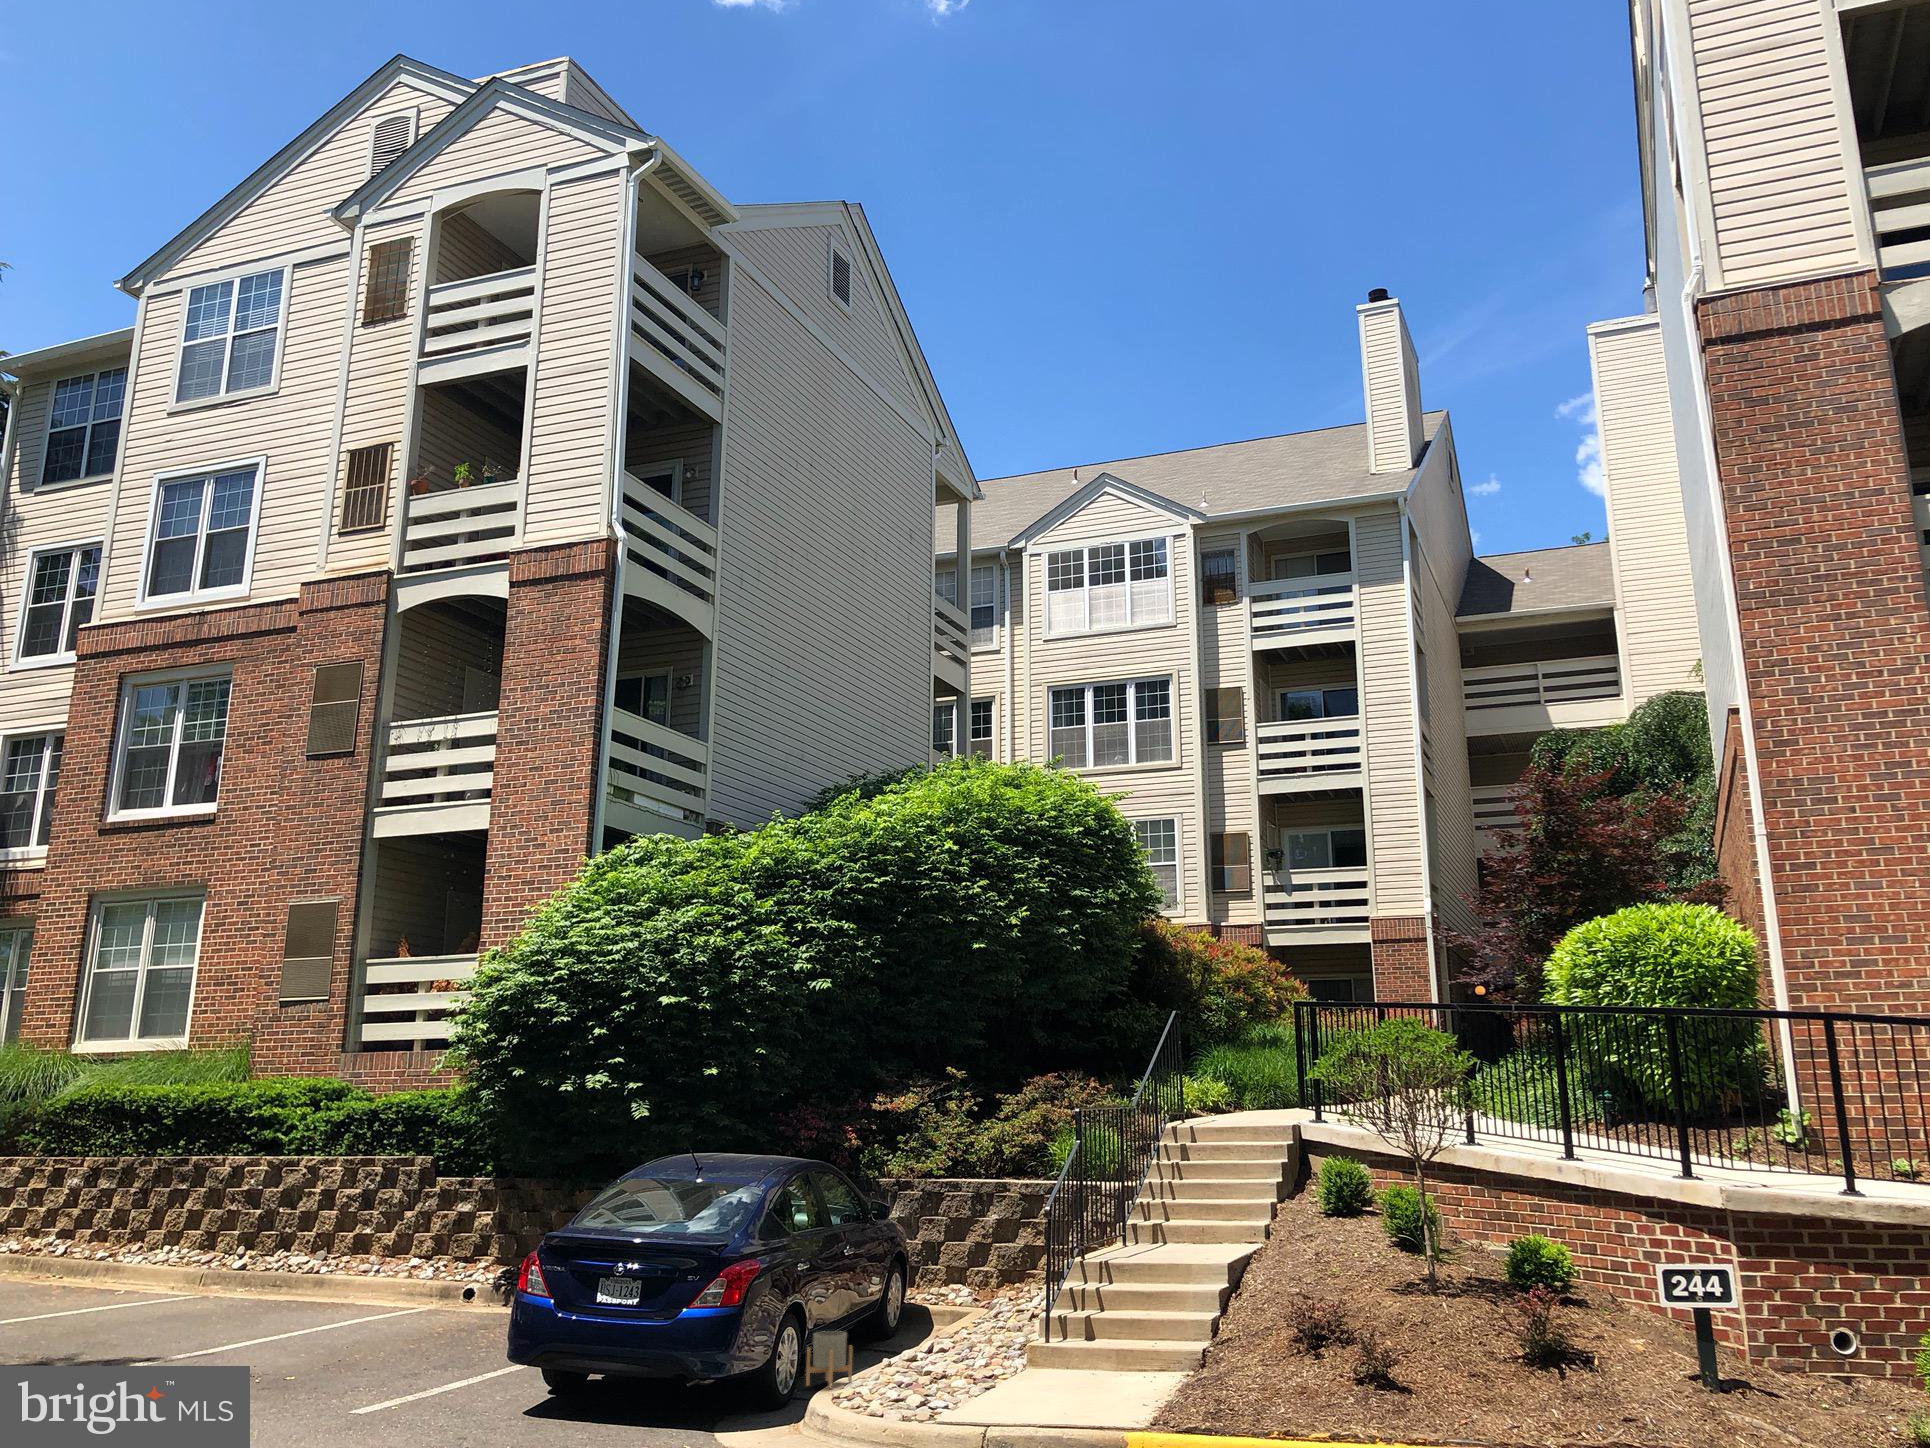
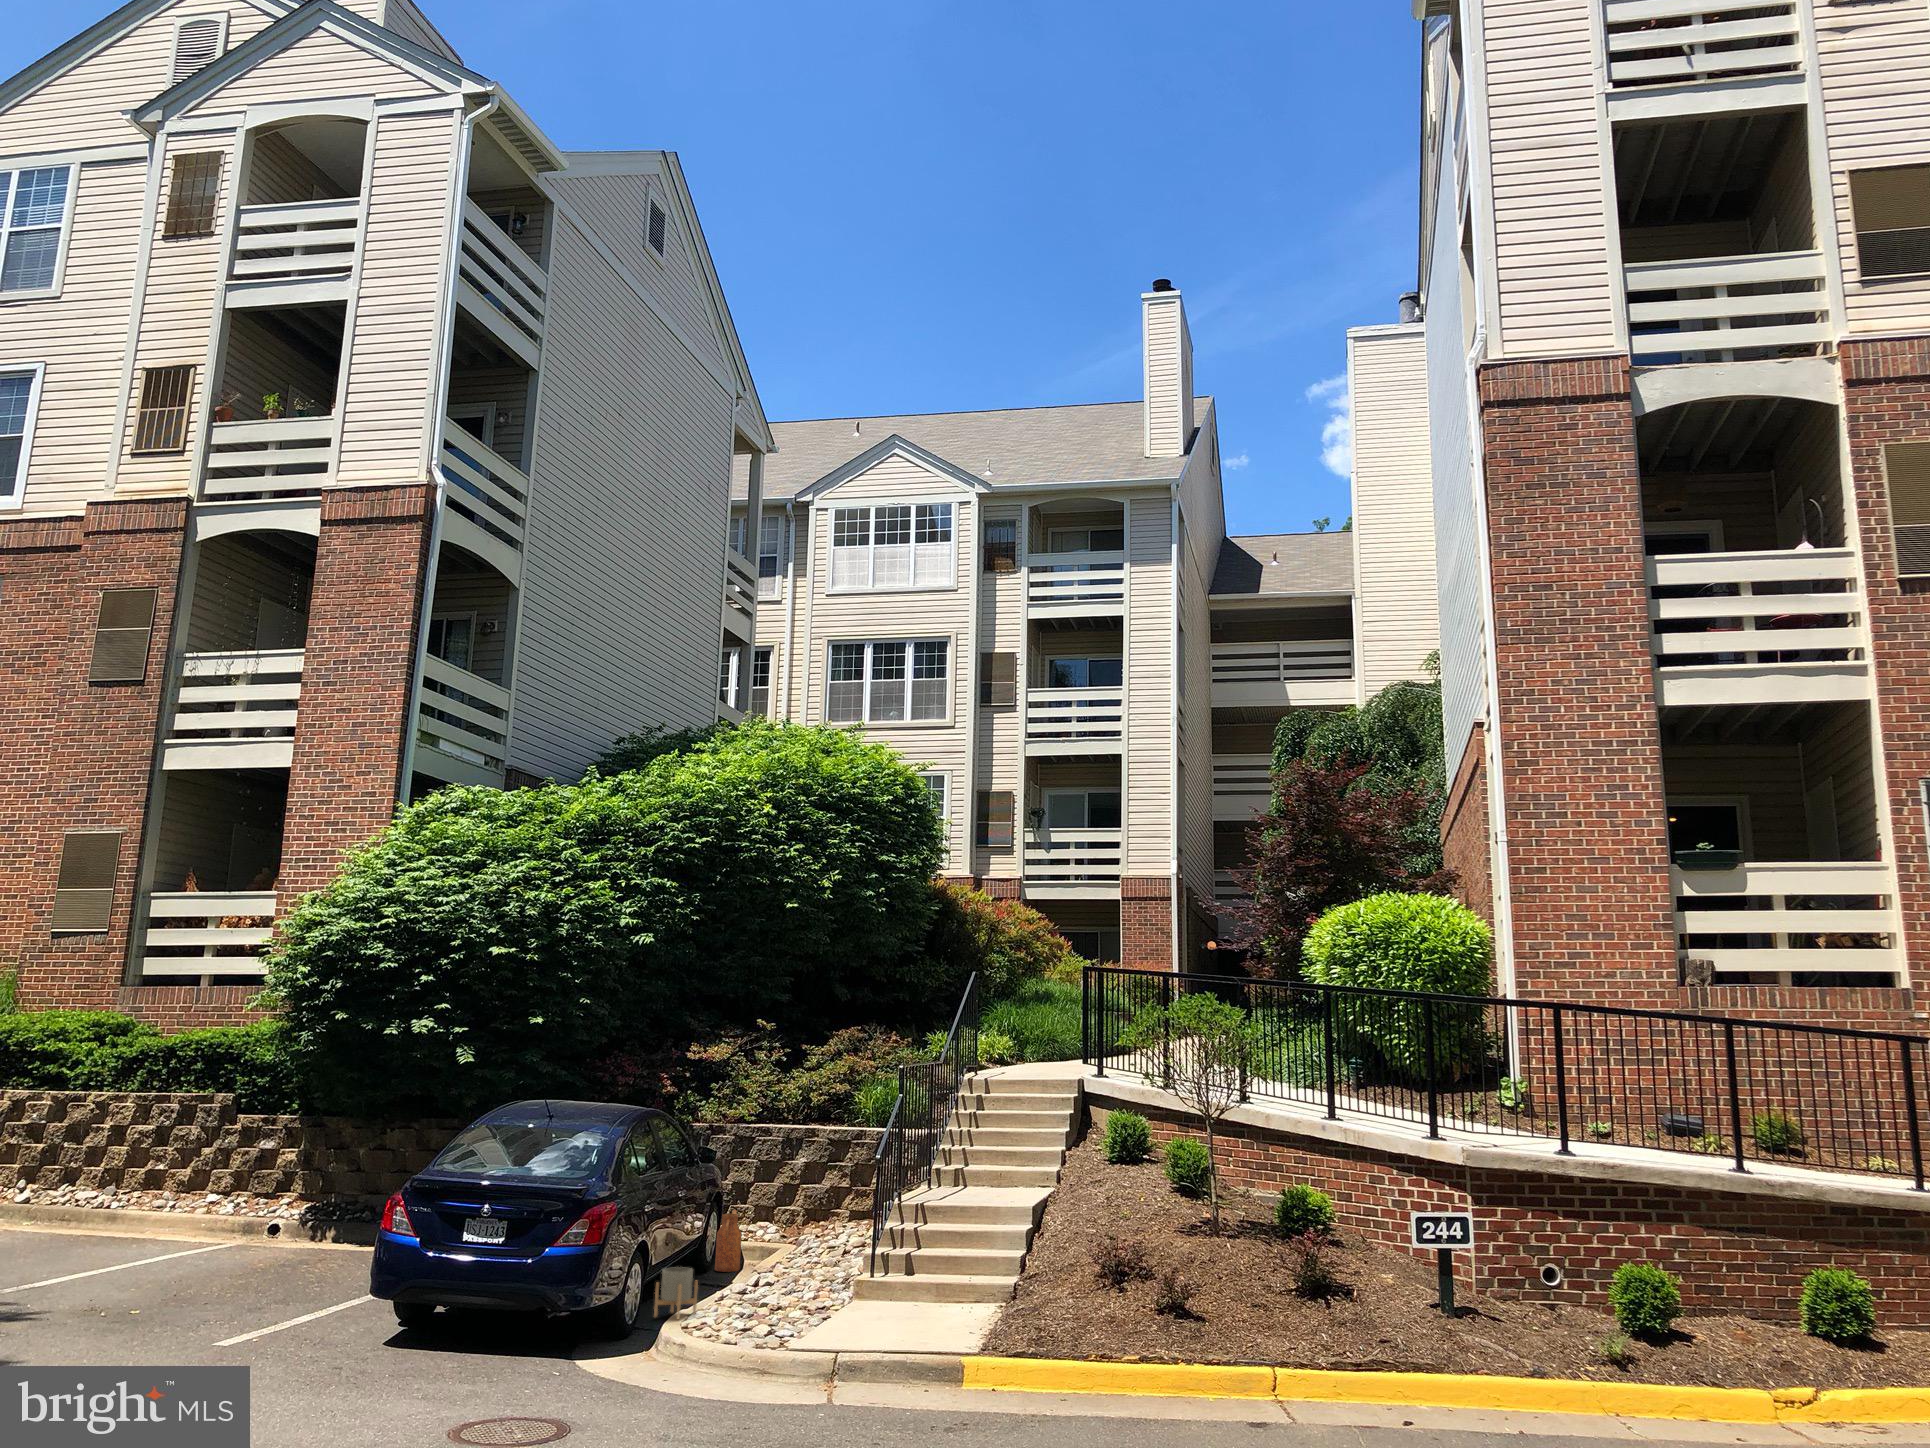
watering can: none [888,1269,915,1337] -> present [715,1210,742,1272]

